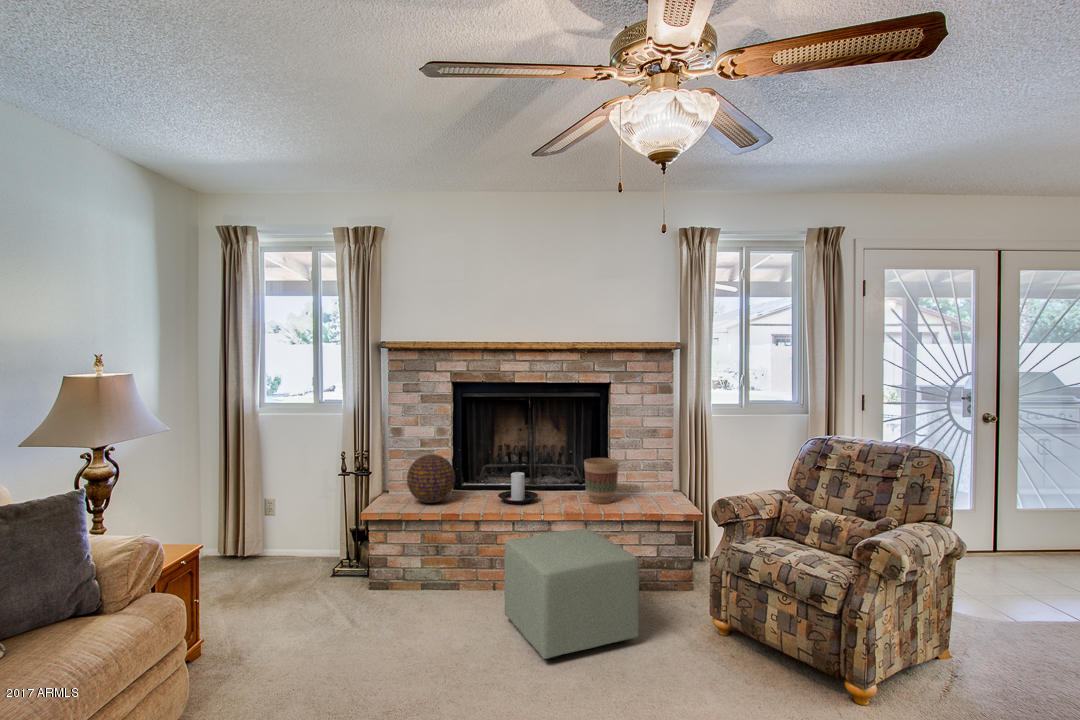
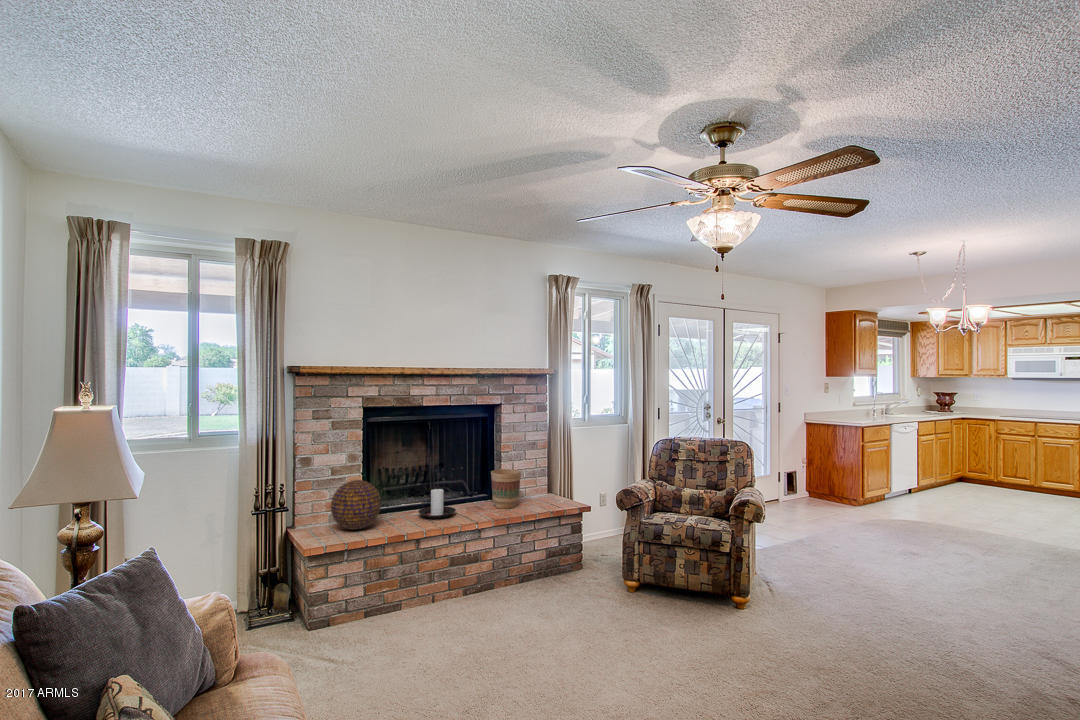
ottoman: present [504,529,639,659] -> none [472,528,592,640]

